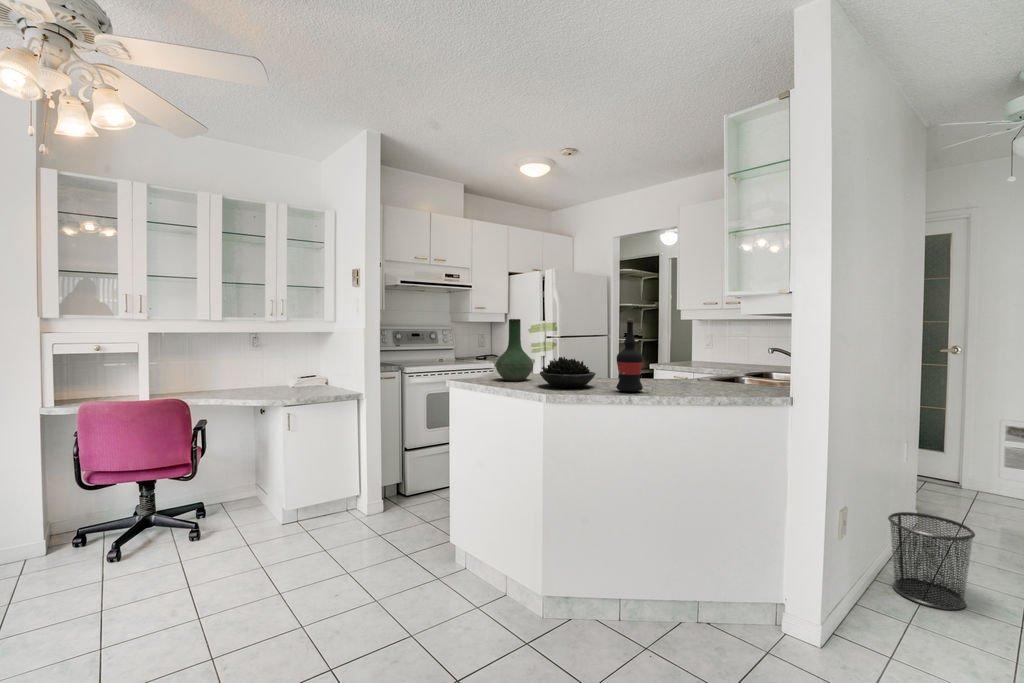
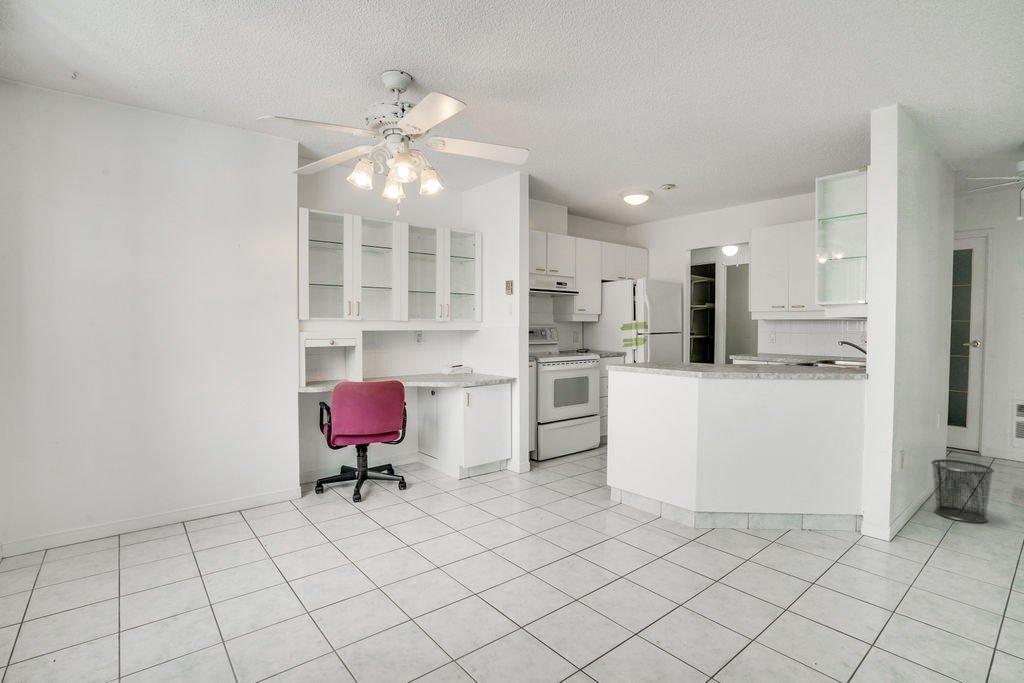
vase: present [496,319,533,381] -> none [644,321,672,365]
wine bottle: present [616,319,643,392] -> none [746,321,766,371]
succulent plant: present [540,357,596,388] -> none [686,348,727,369]

